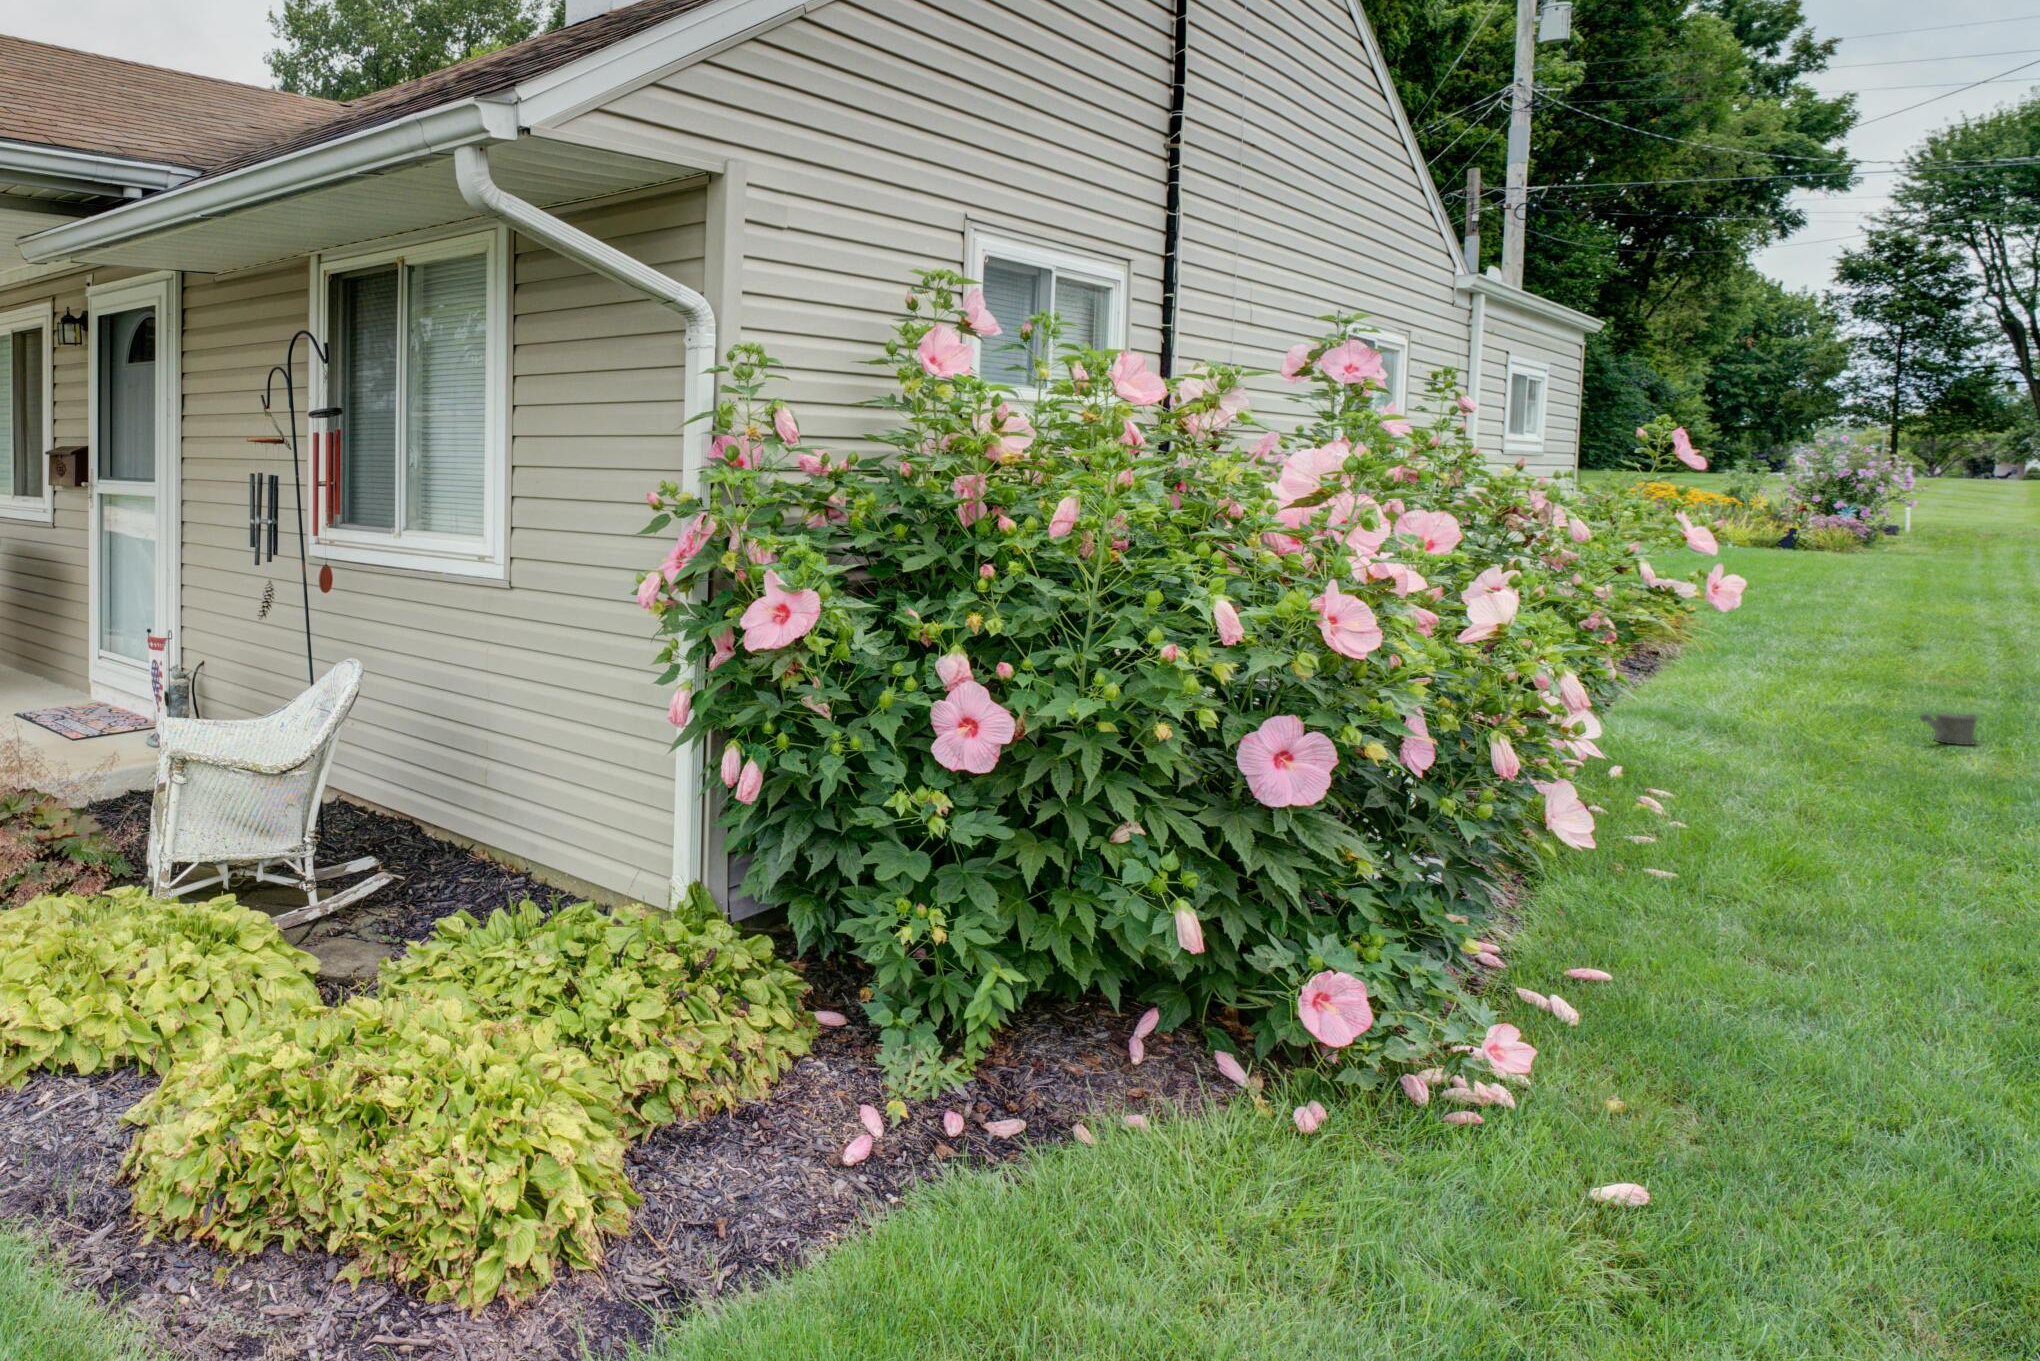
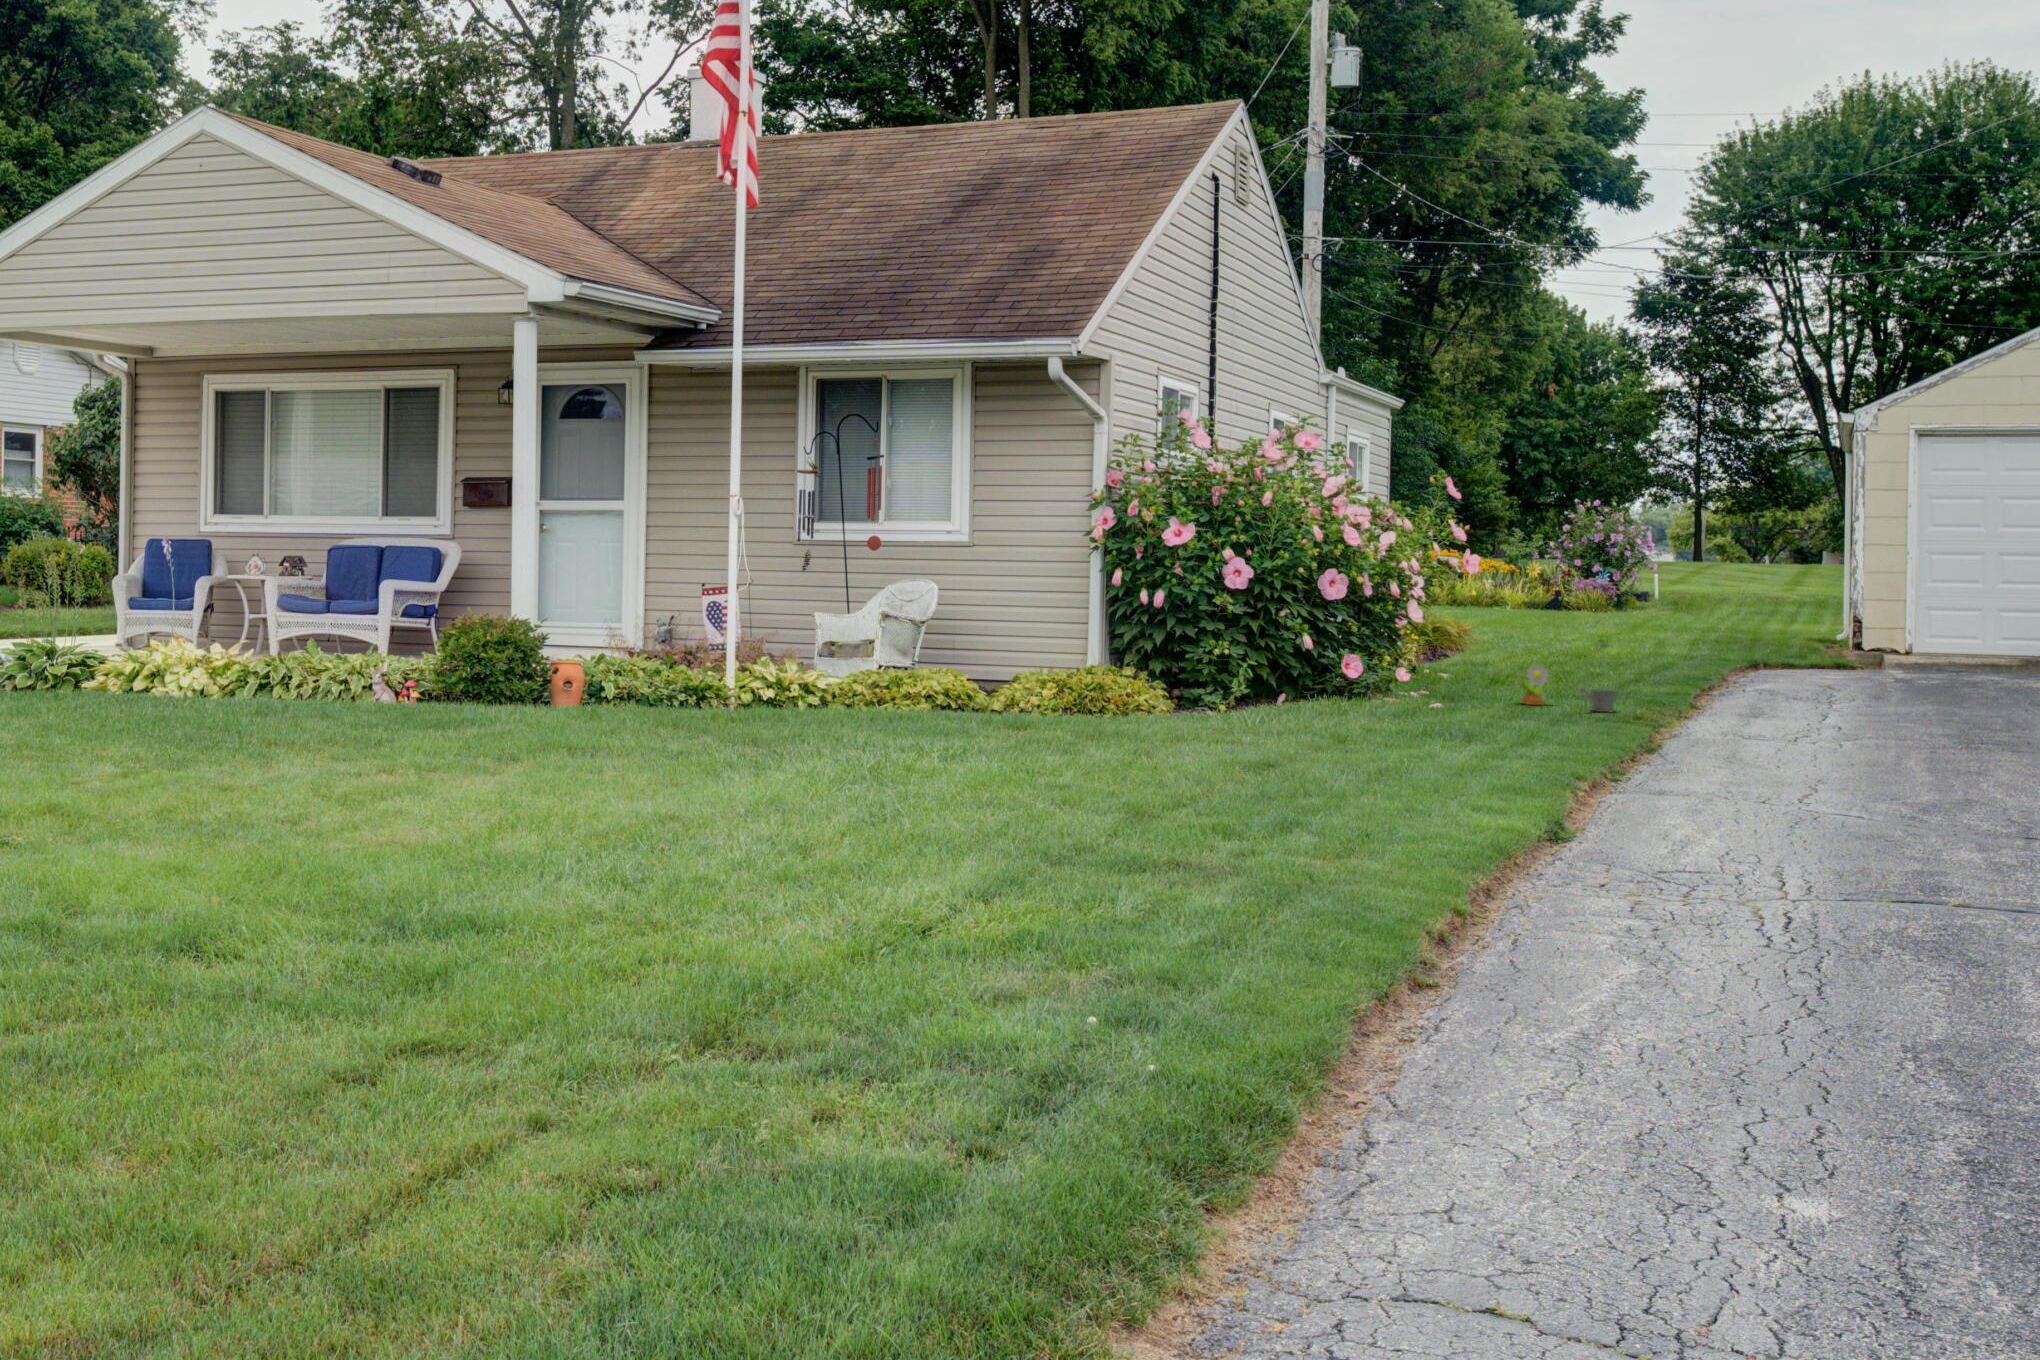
decorative plant: none [1808,676,1878,726] -> present [1514,665,1554,705]

